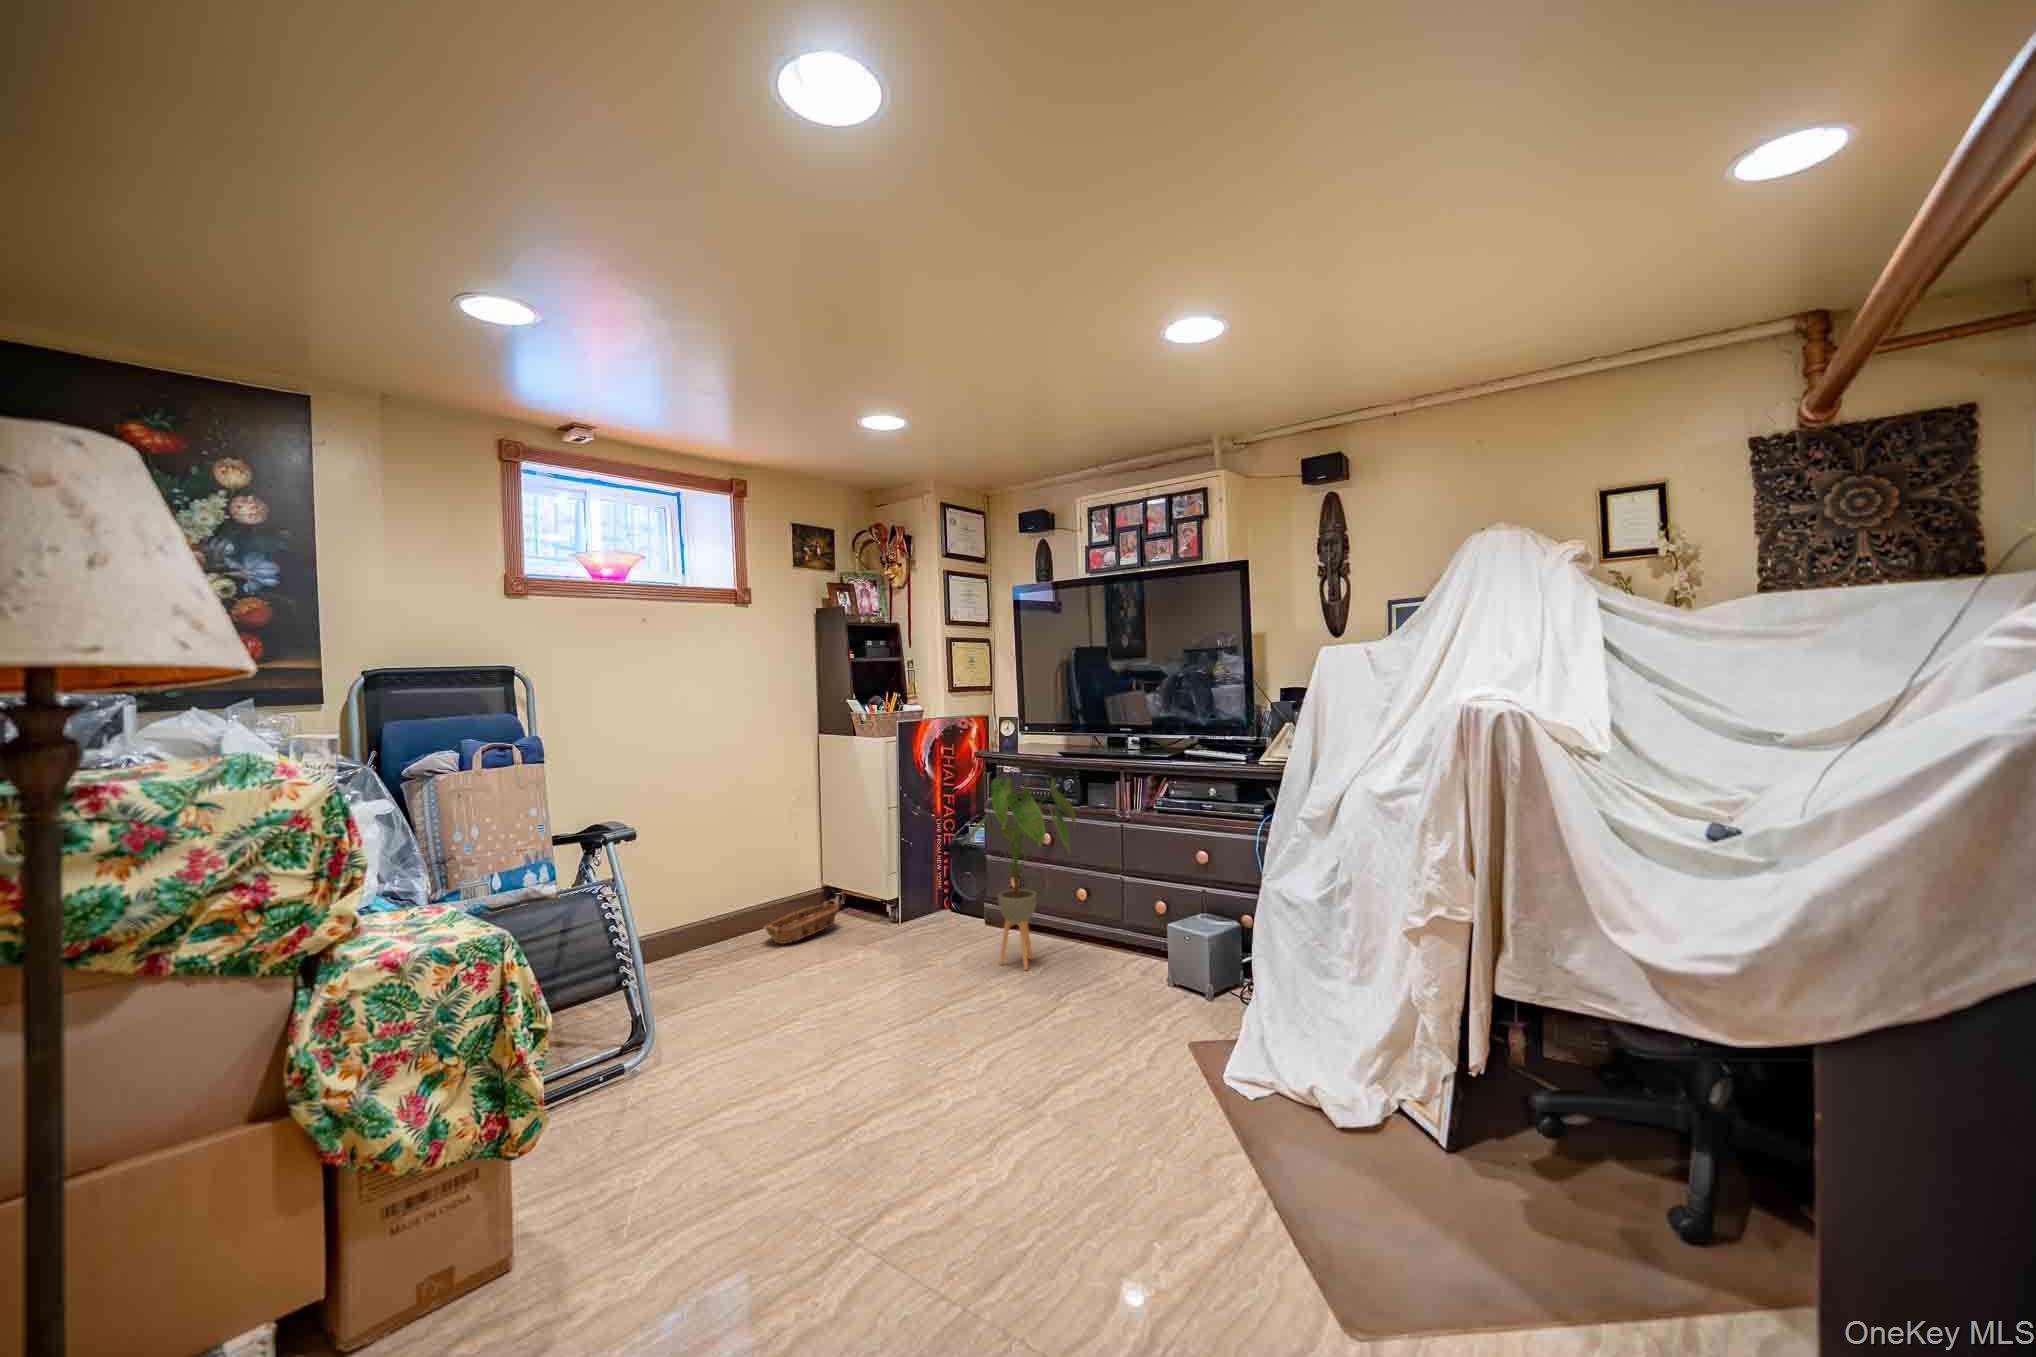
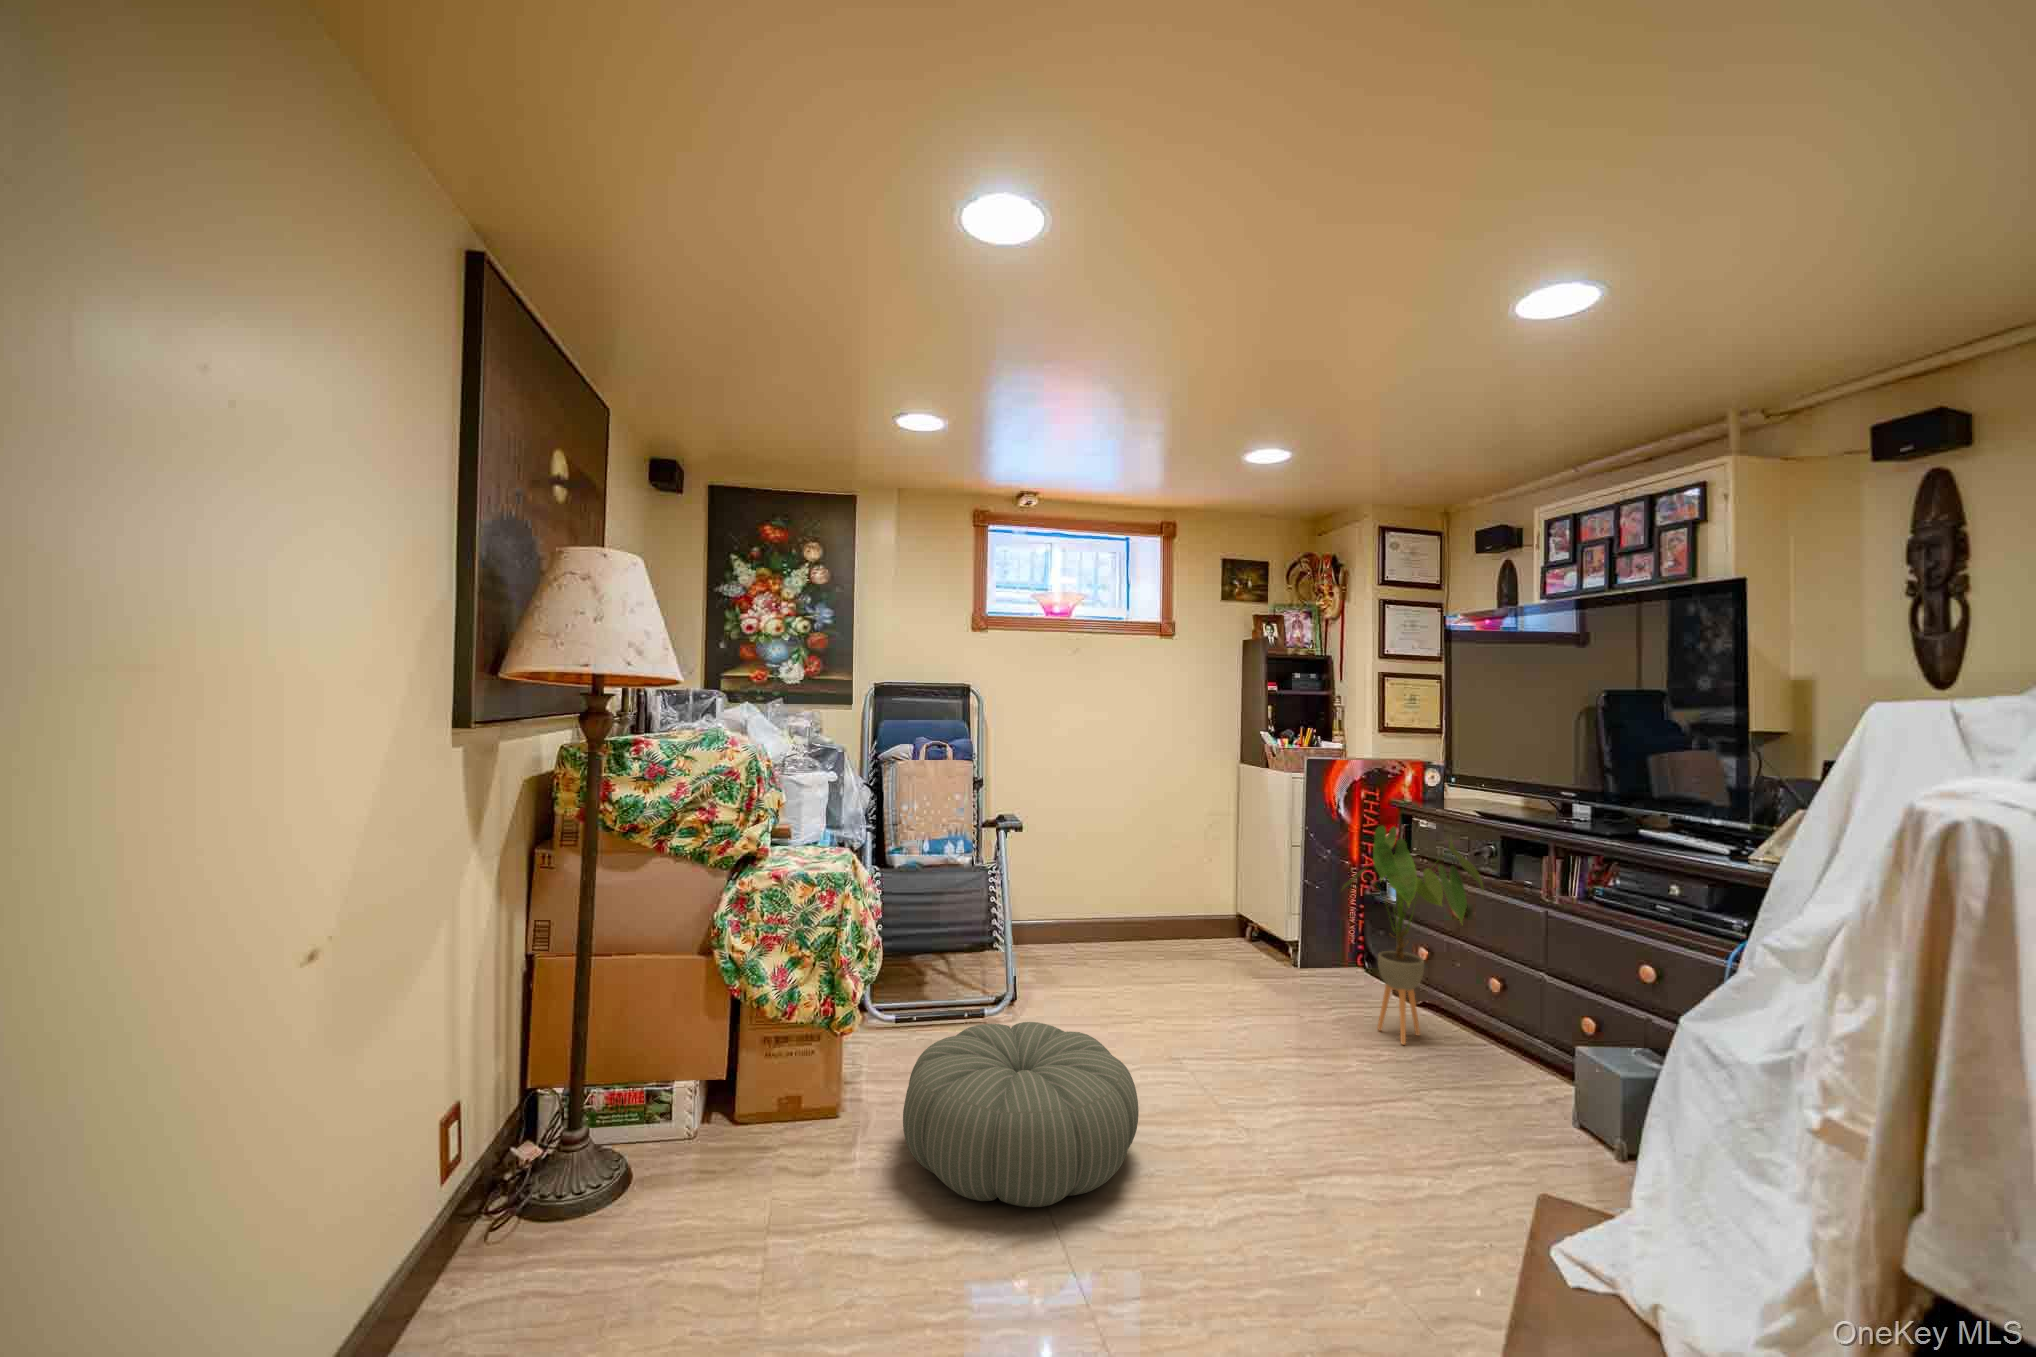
basket: present [764,899,840,944] -> none [1156,918,1250,962]
pouf: none [620,1046,906,1273] -> present [903,1022,1139,1207]

